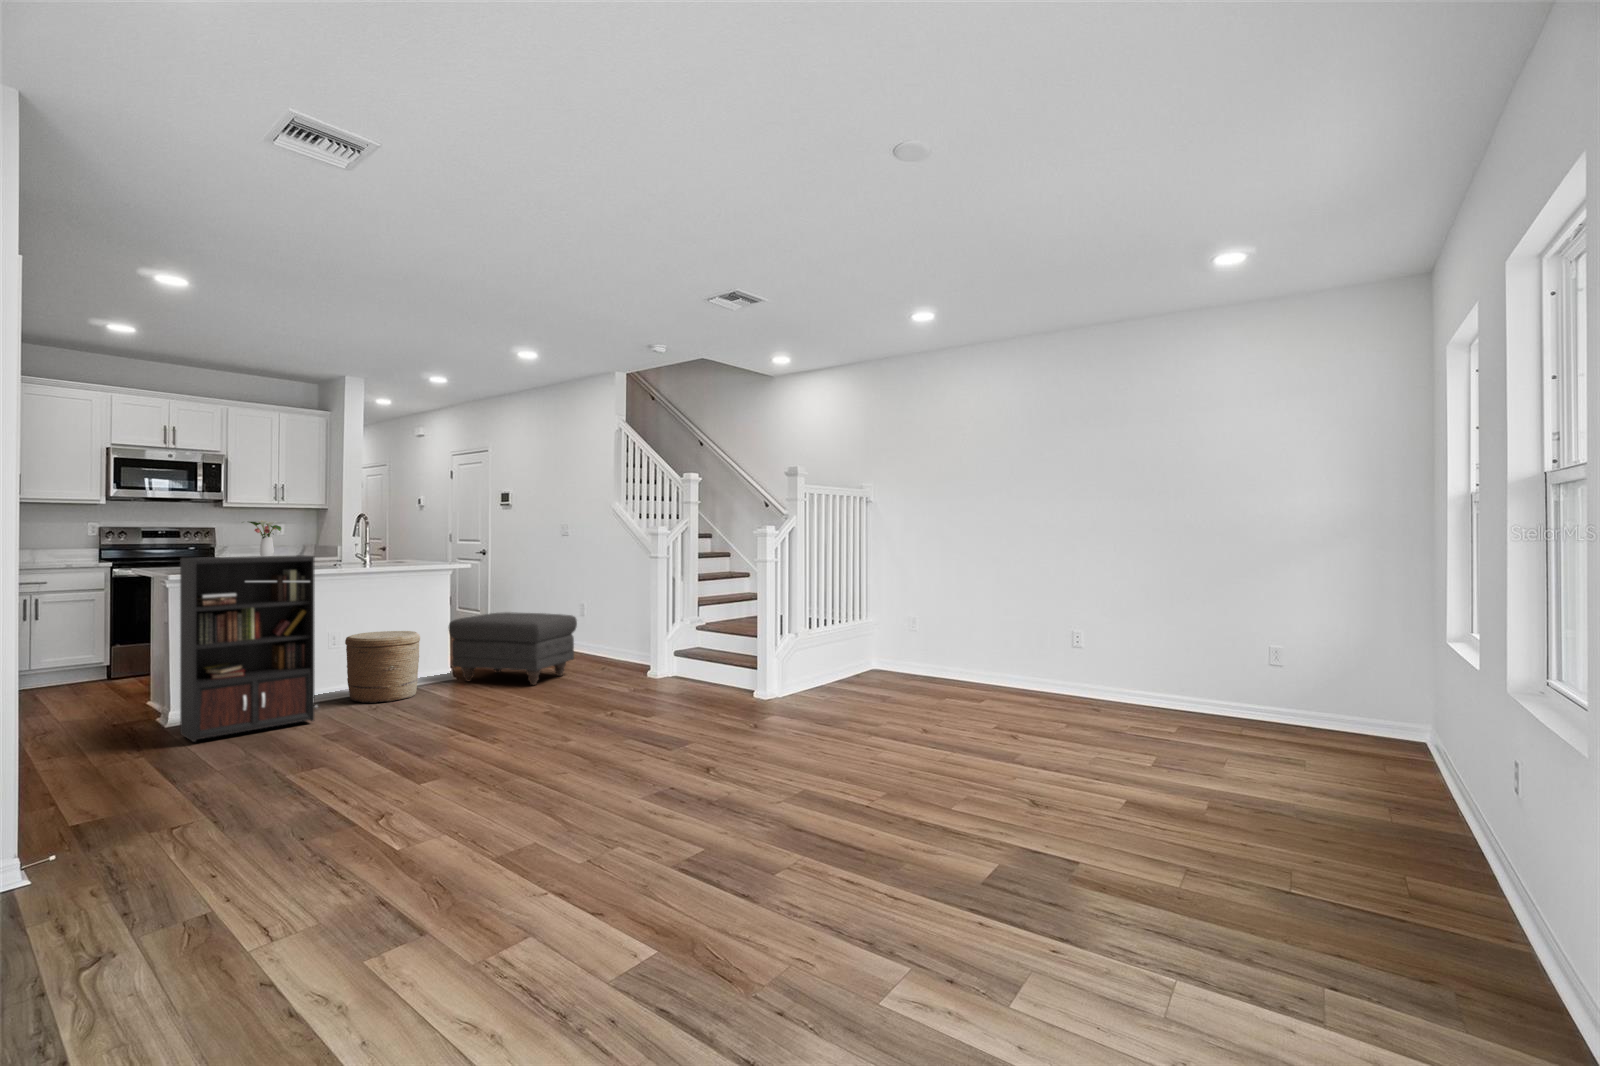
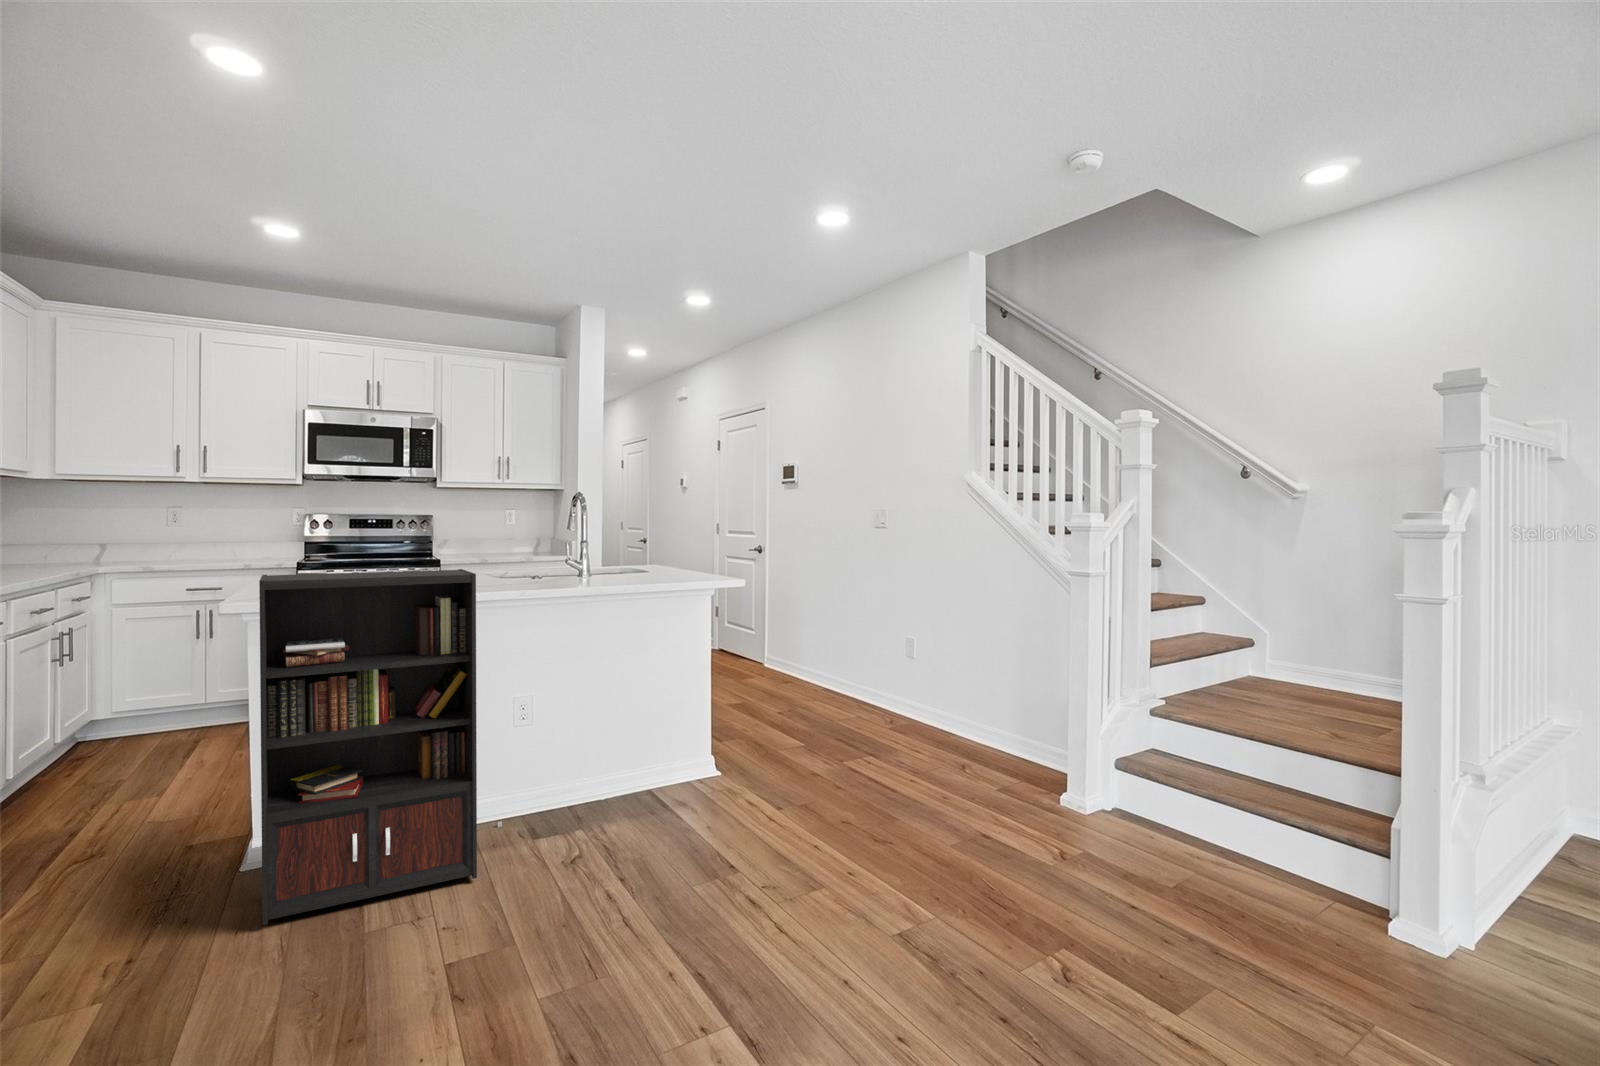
flower arrangement: present [249,520,281,556] -> none [453,506,500,561]
ottoman: present [449,612,577,685] -> none [709,657,914,802]
woven basket: present [345,631,420,703] -> none [547,691,662,826]

